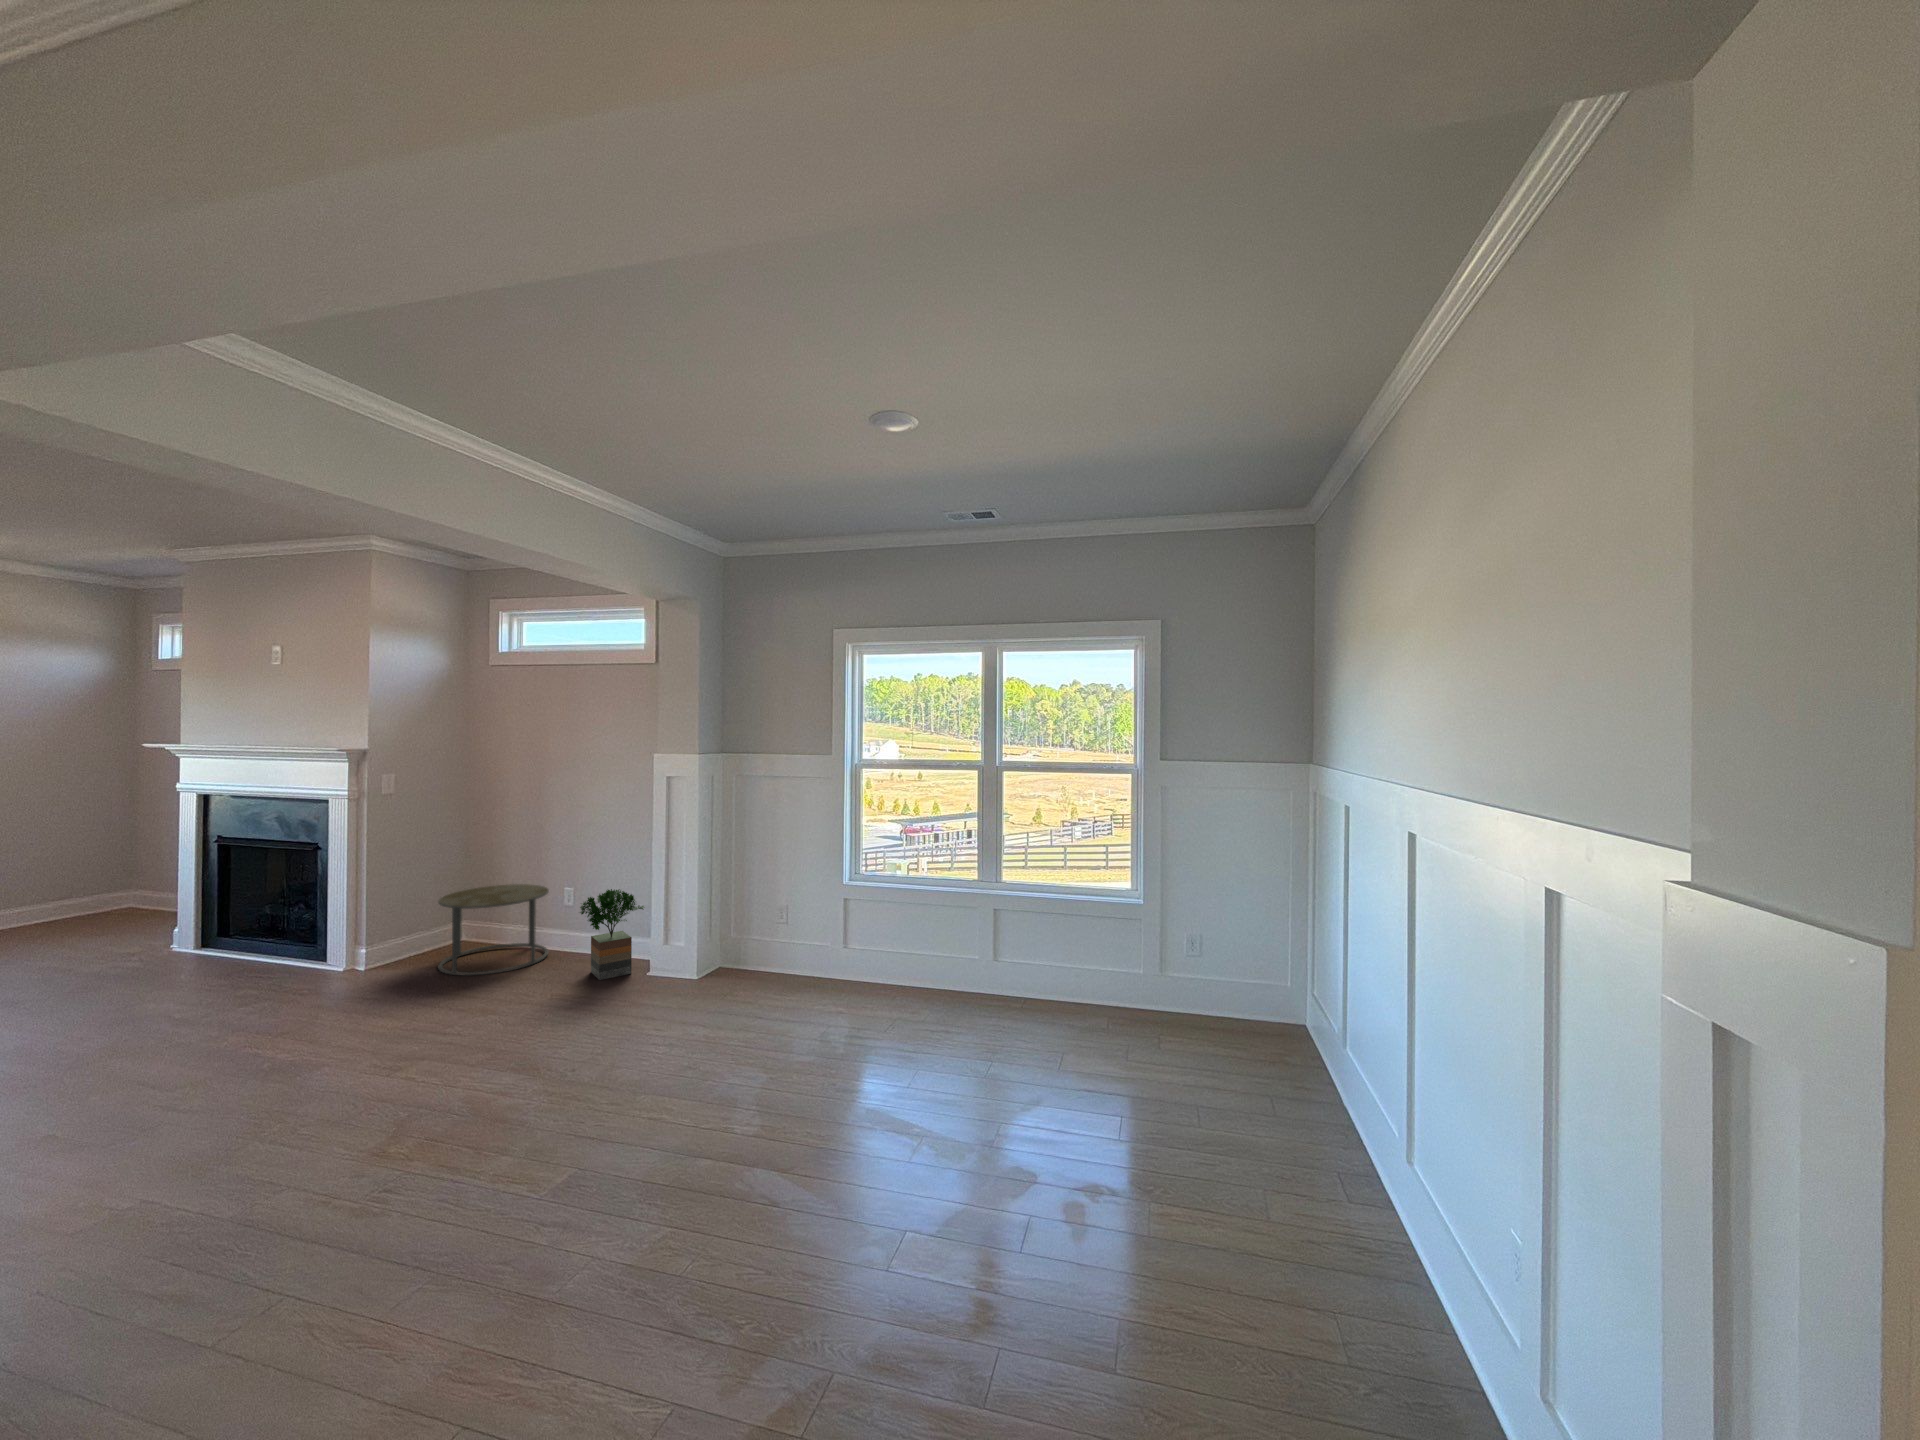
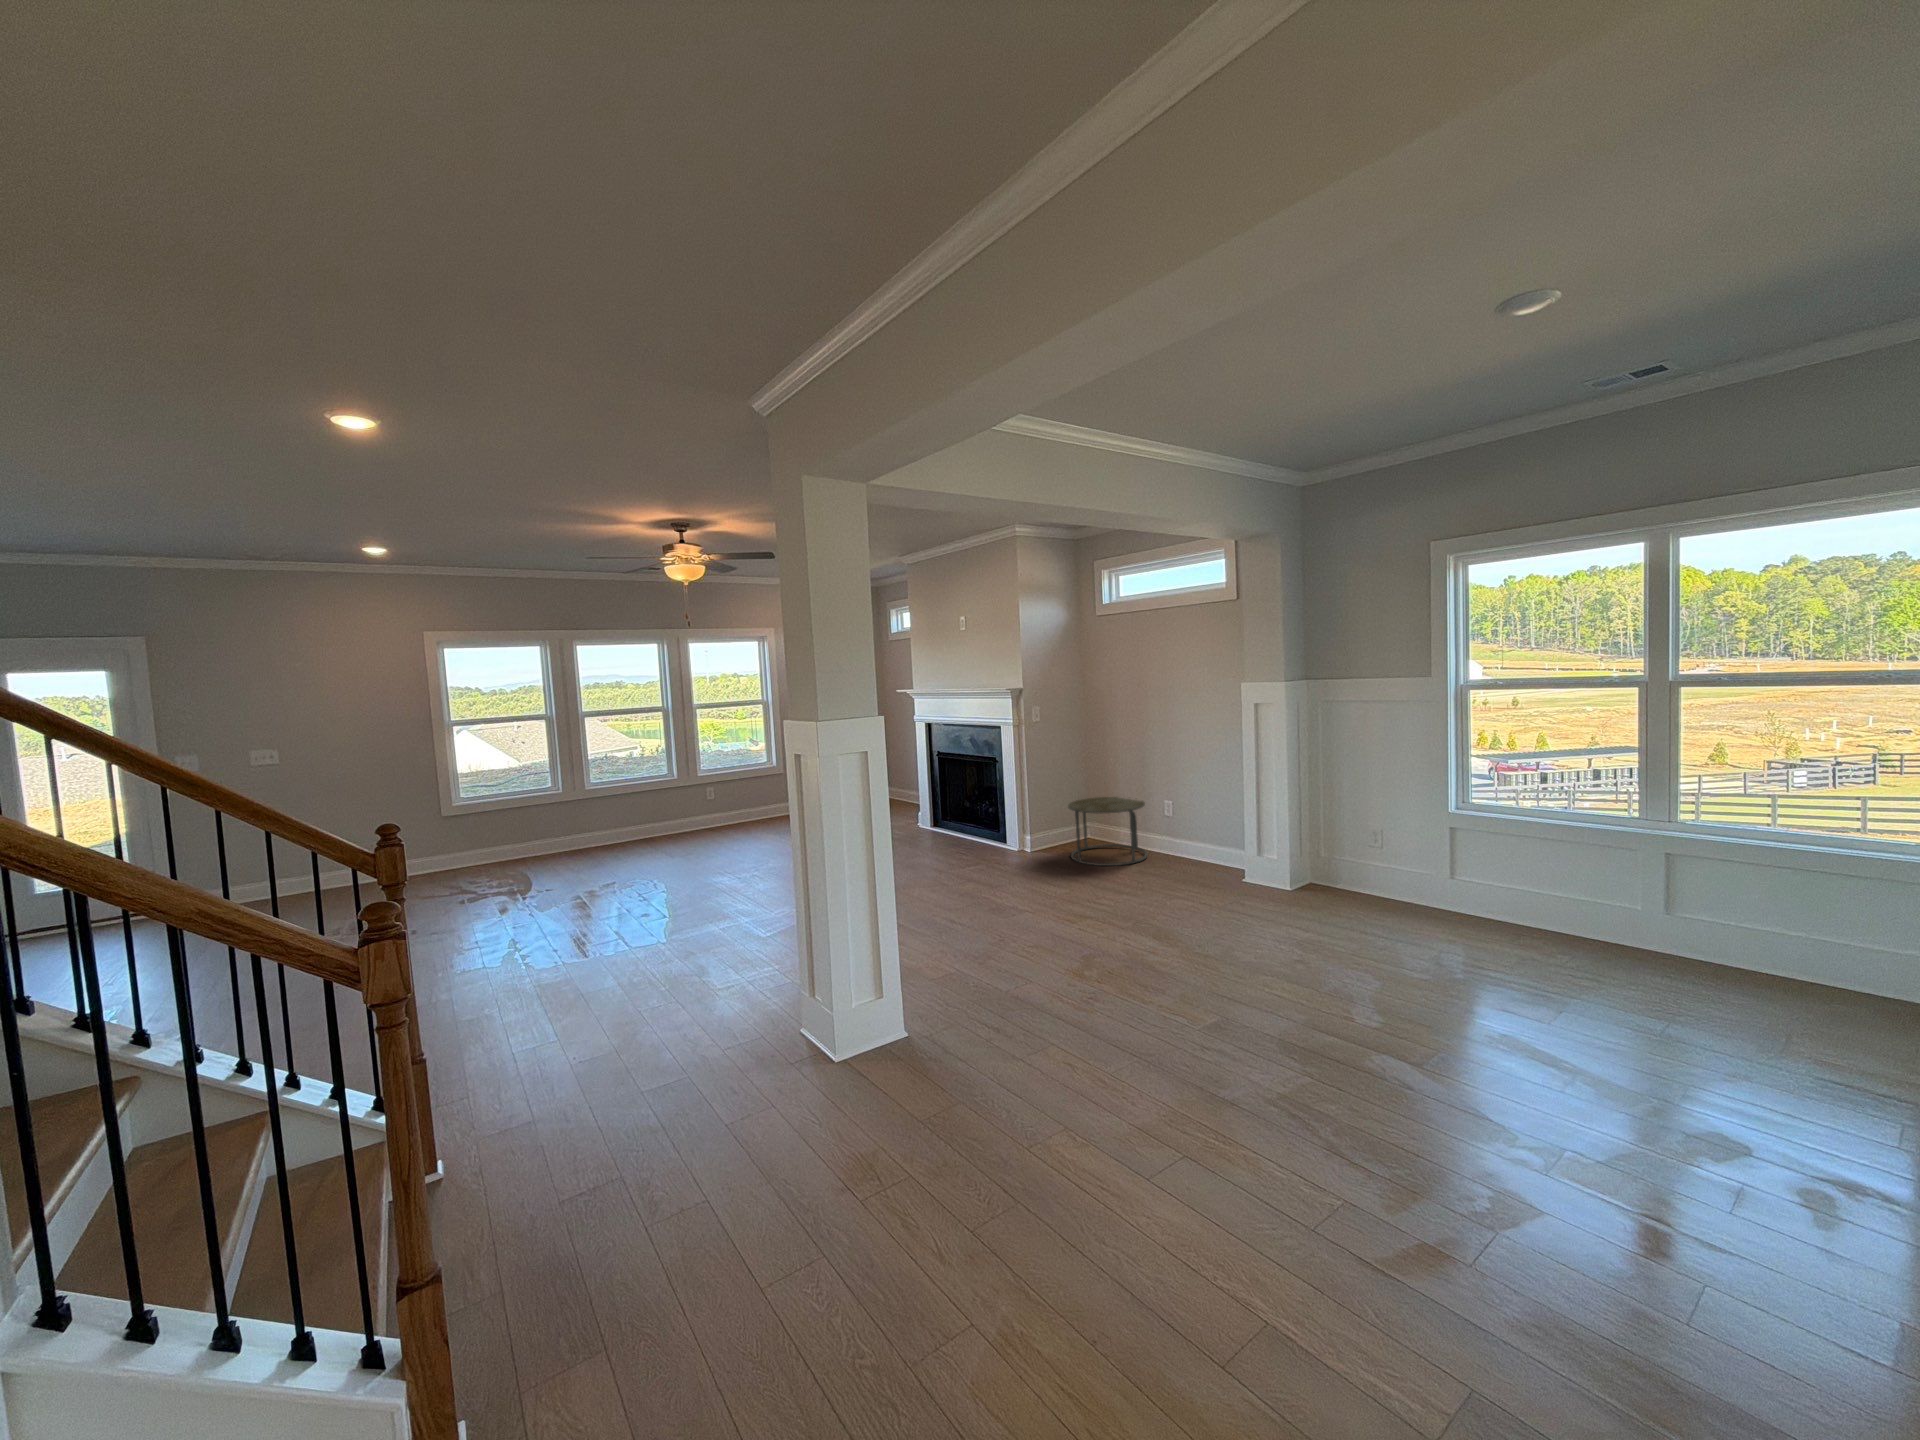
potted tree: present [580,889,645,980] -> none [1160,807,1217,885]

